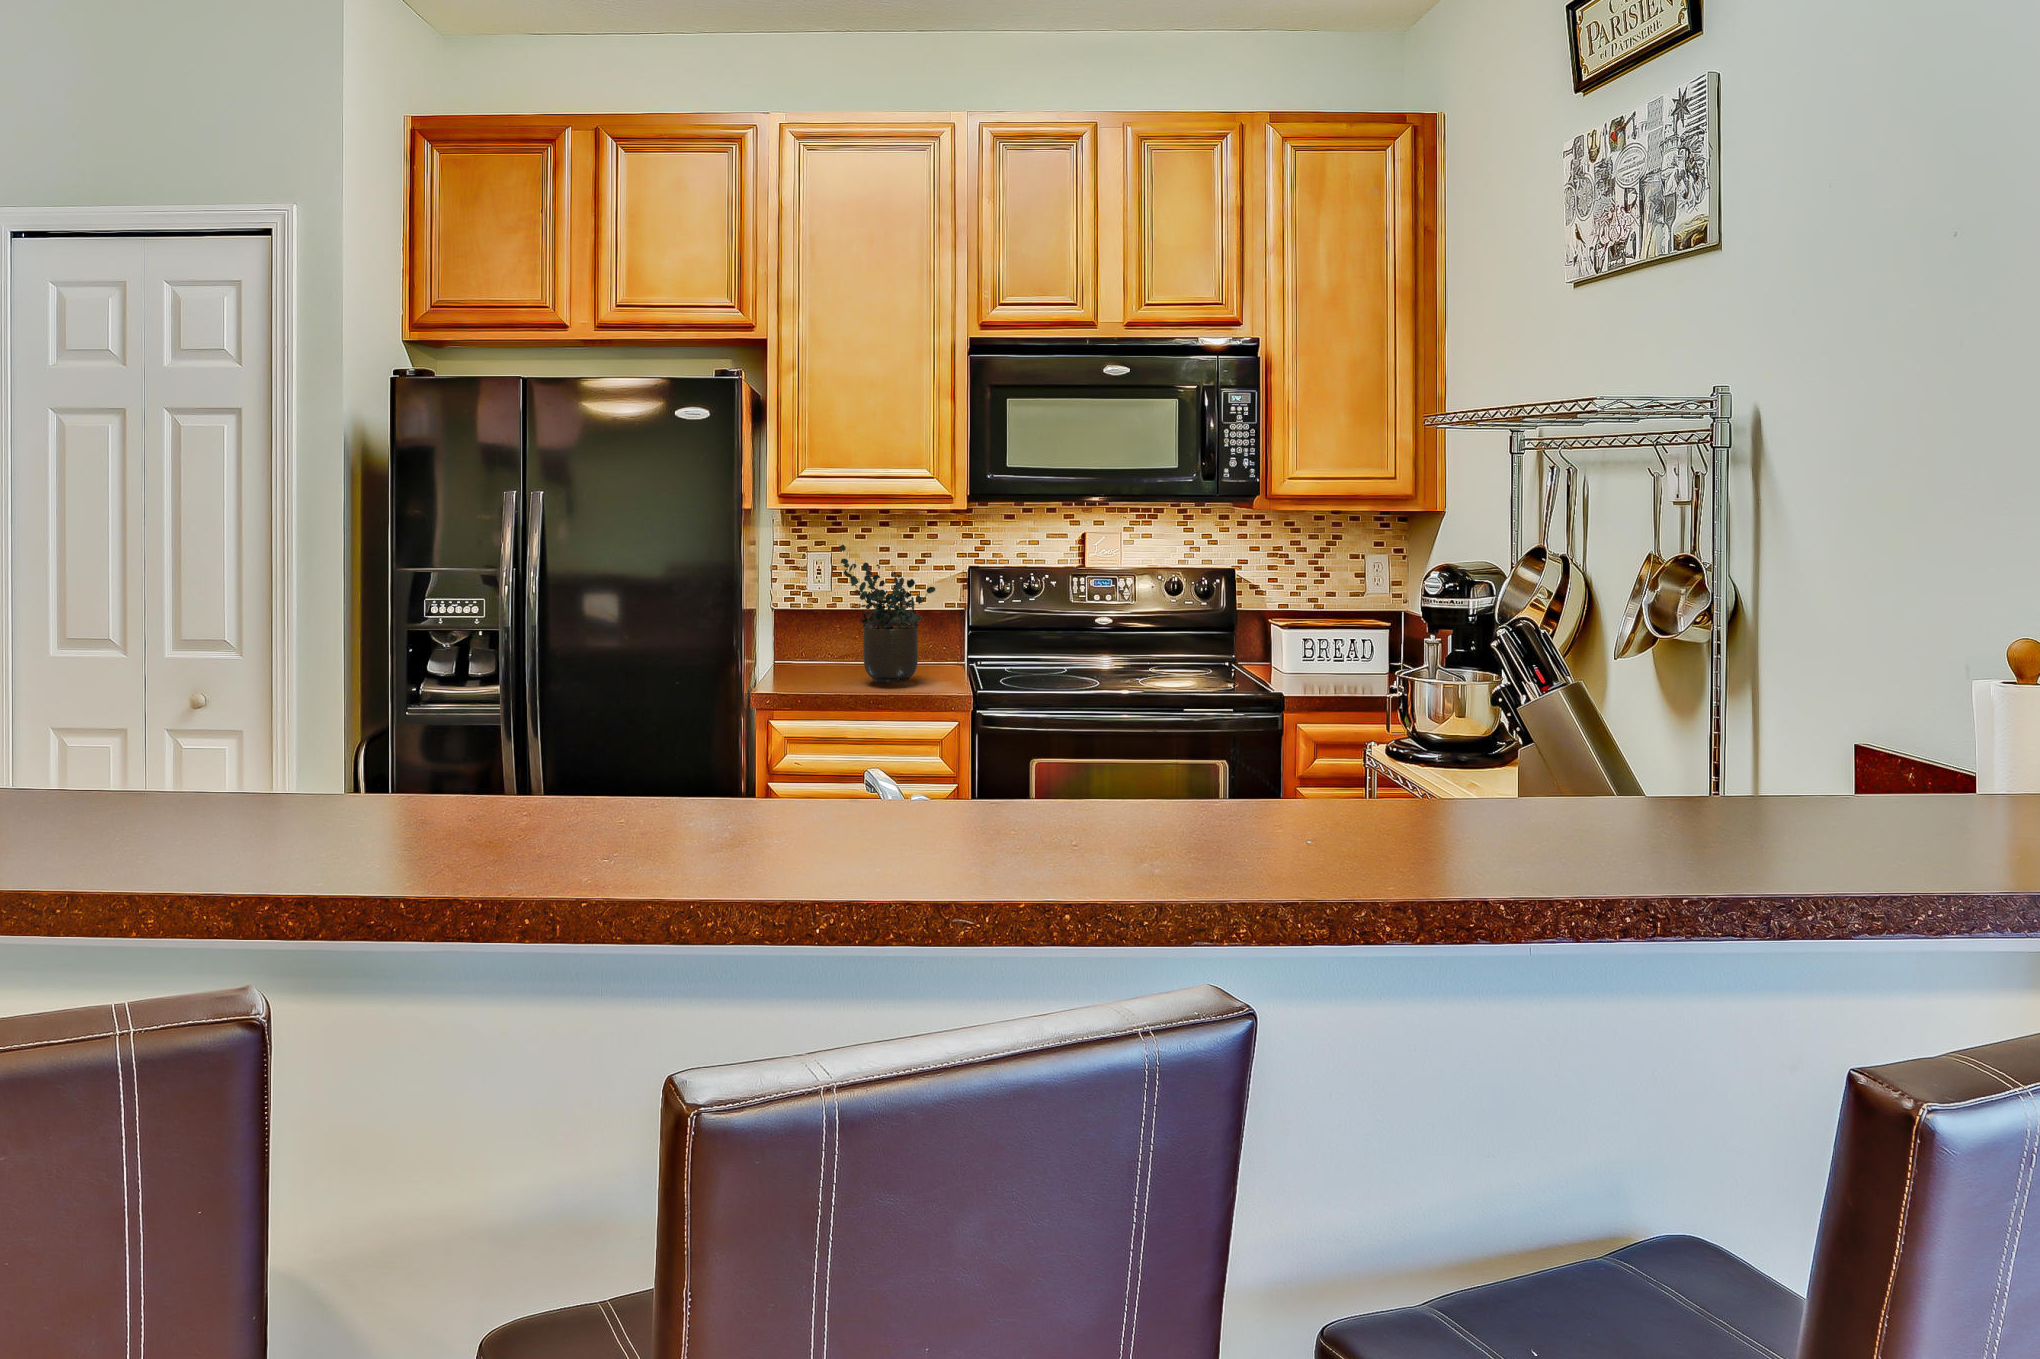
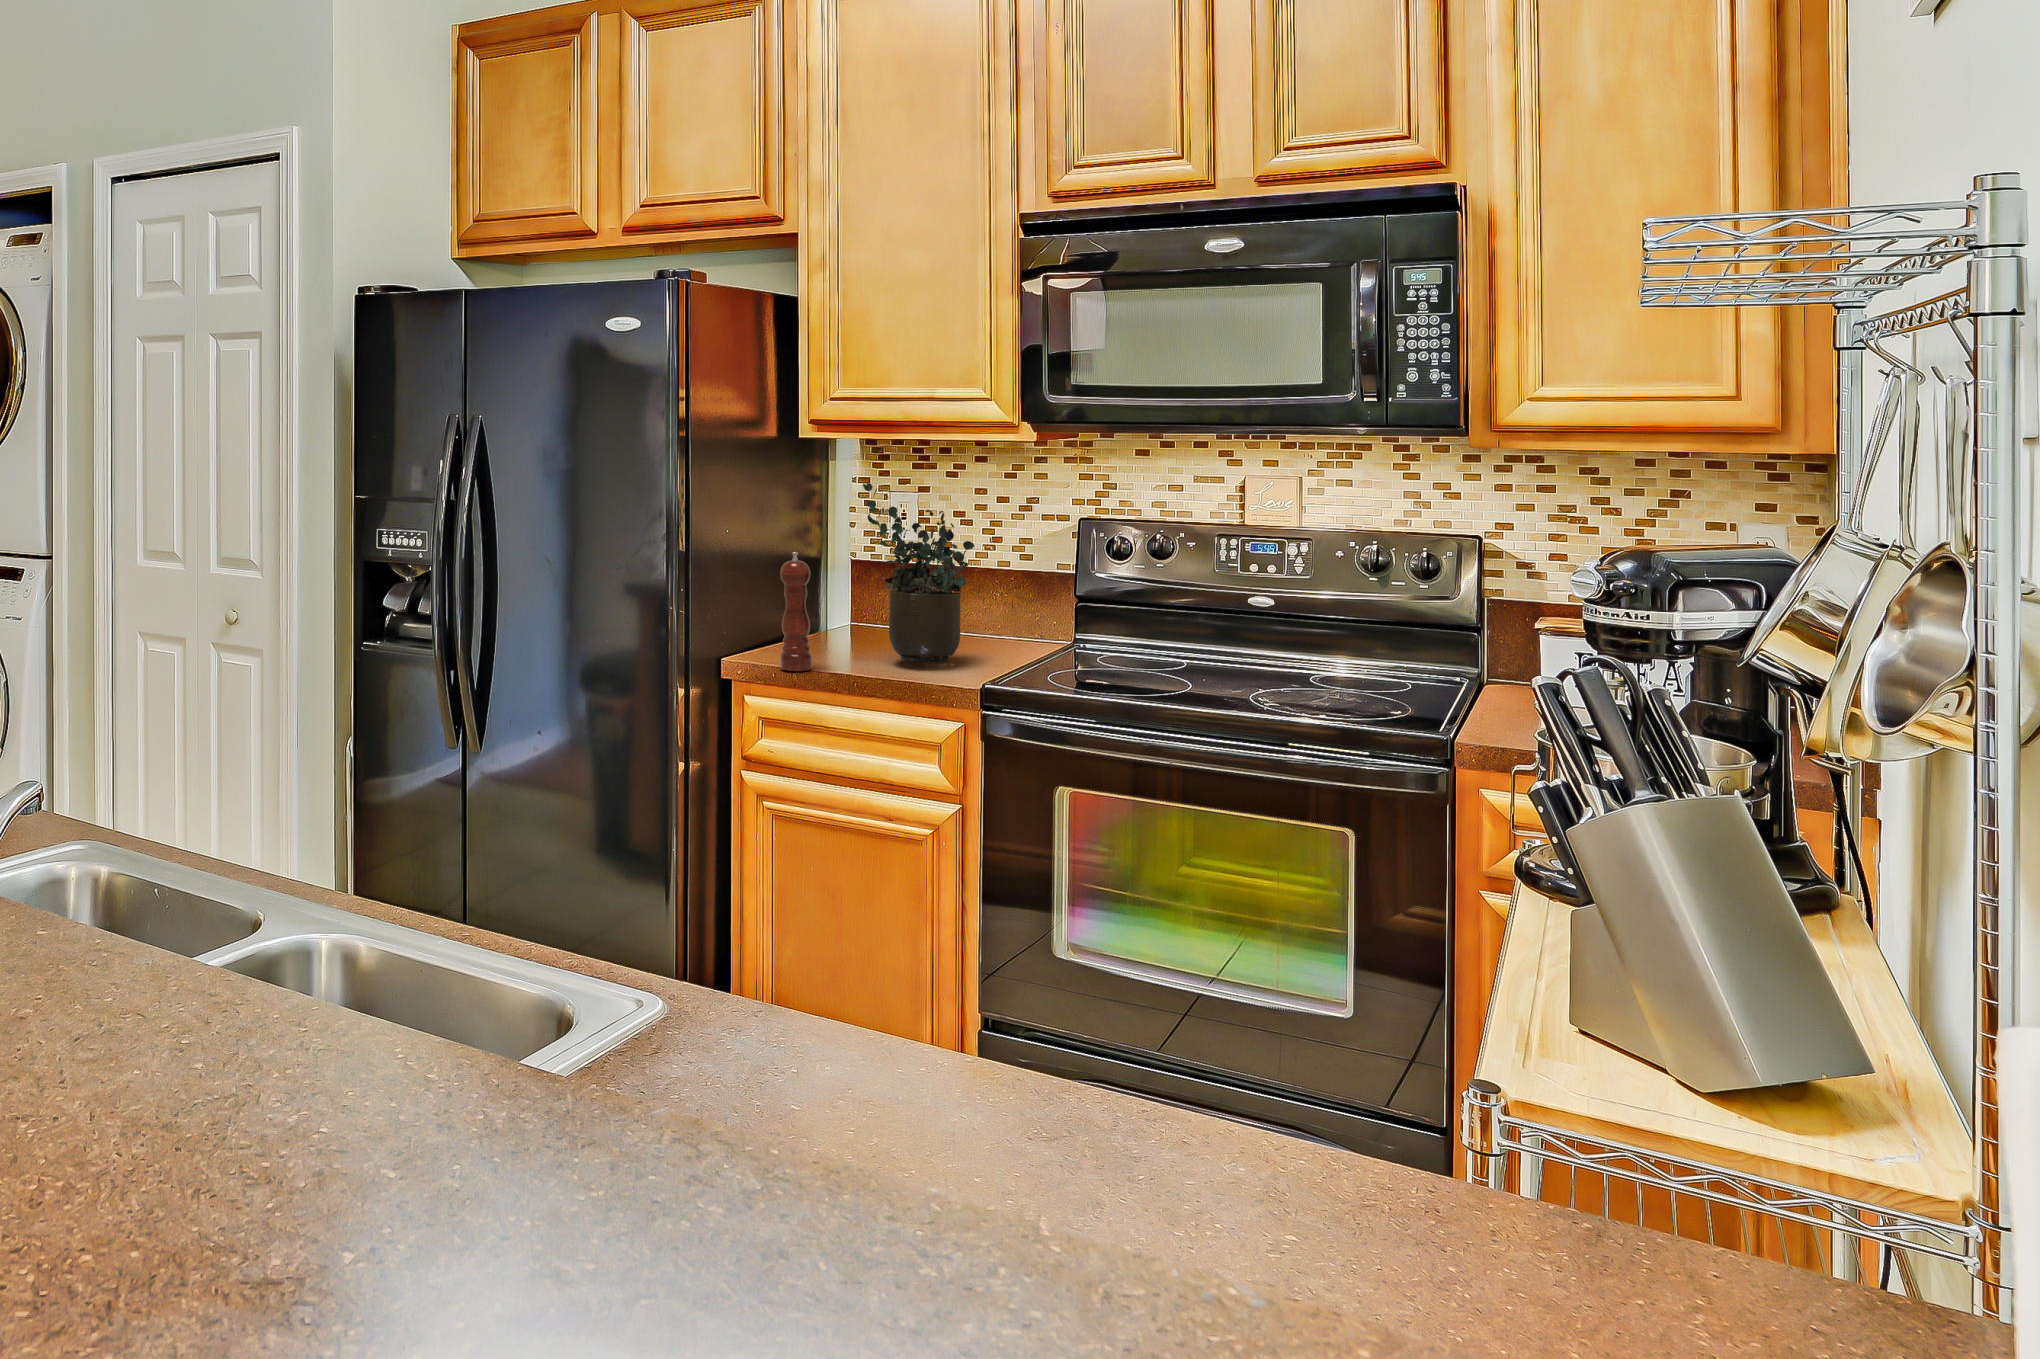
pepper mill: none [793,602,818,698] -> present [780,552,812,671]

